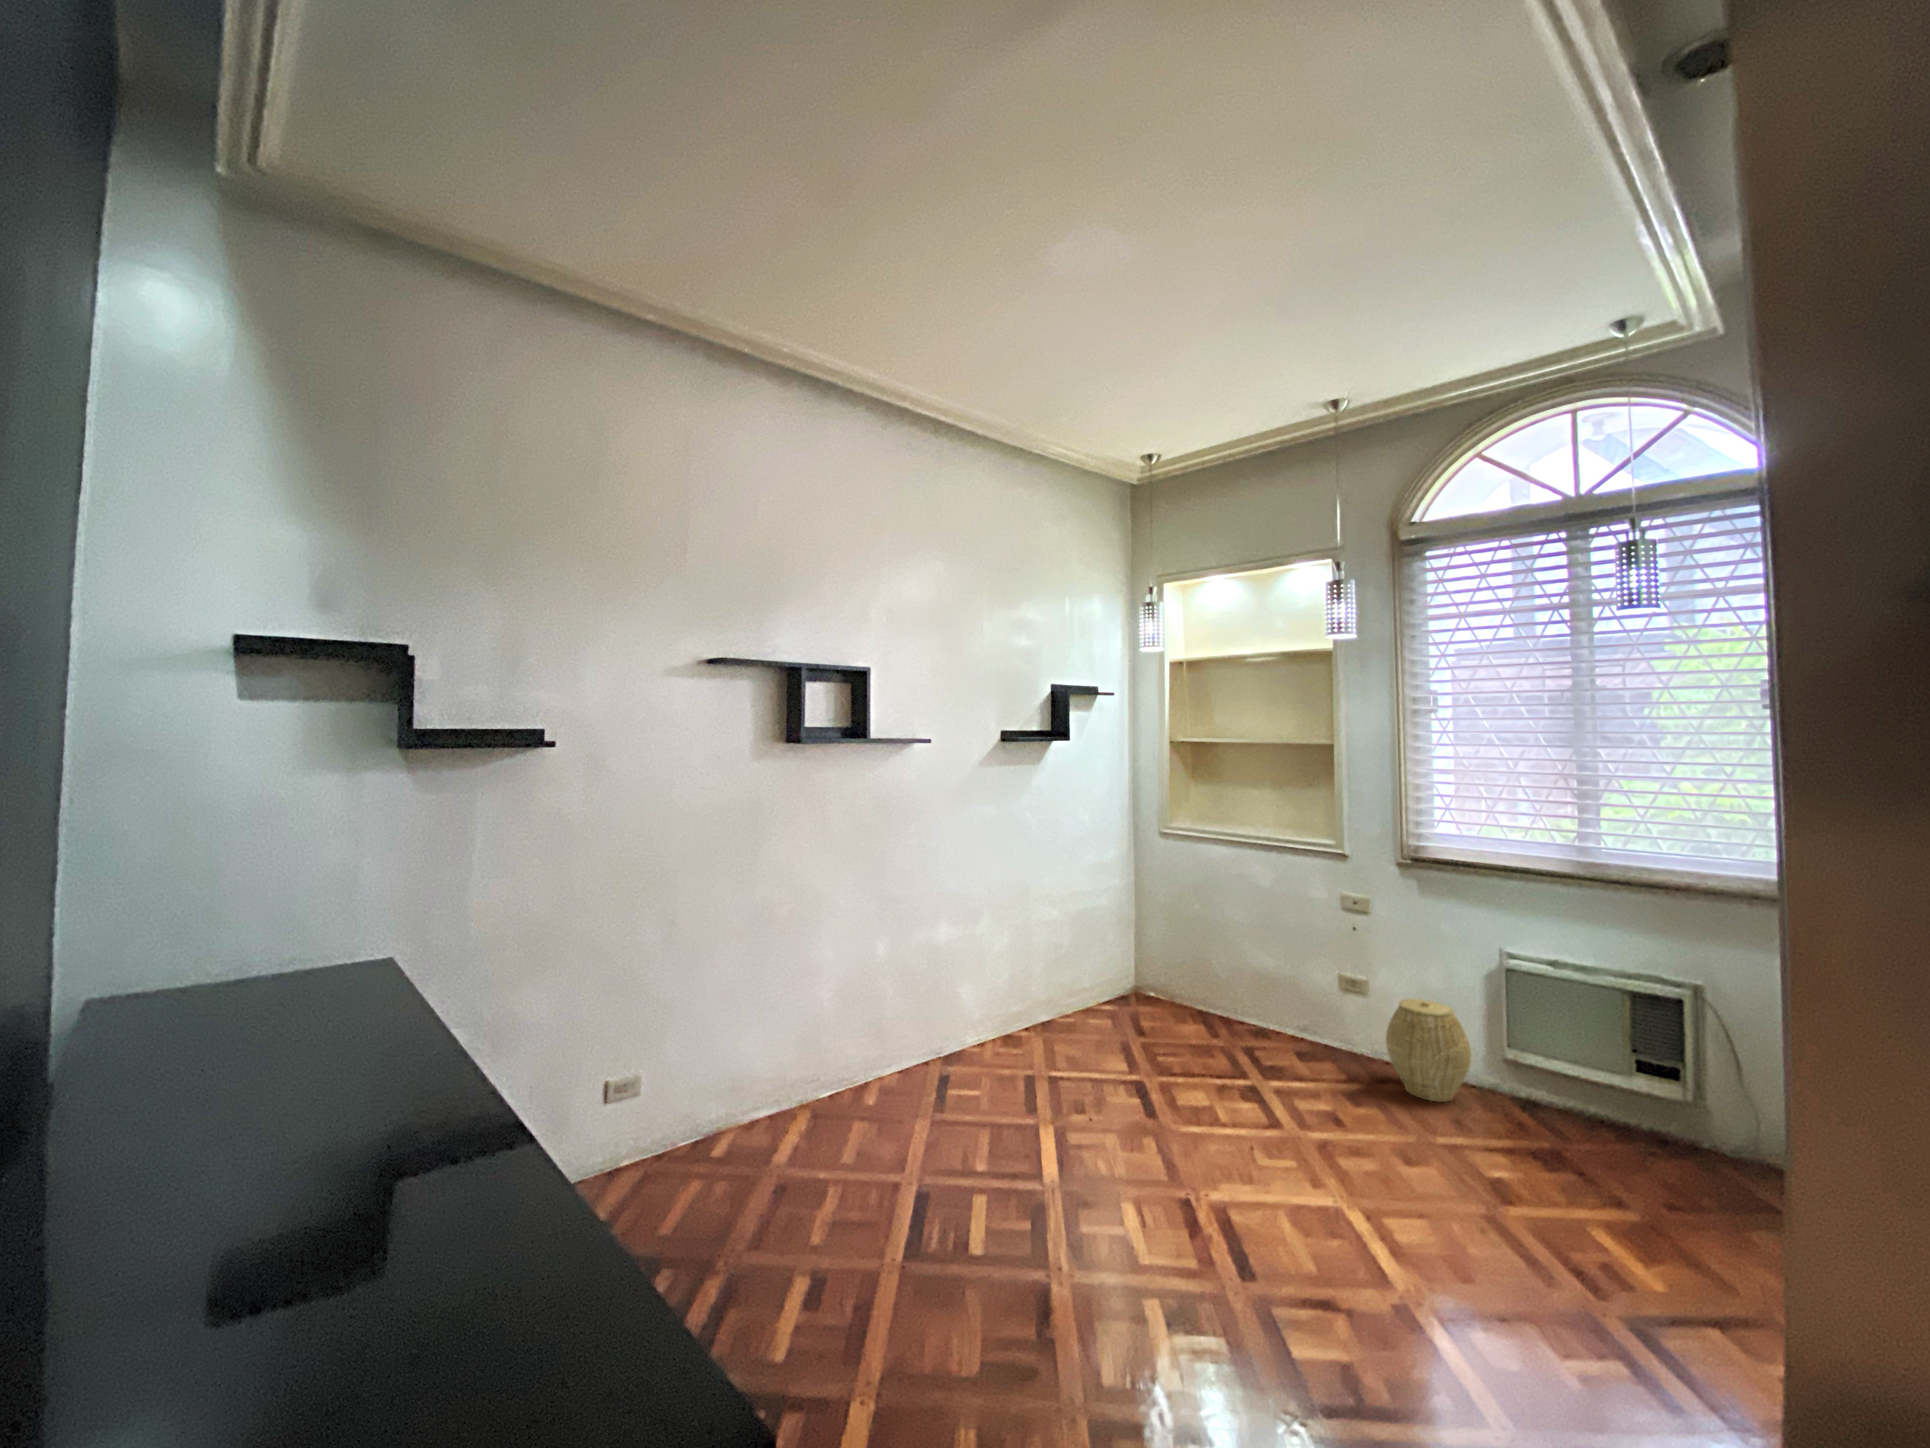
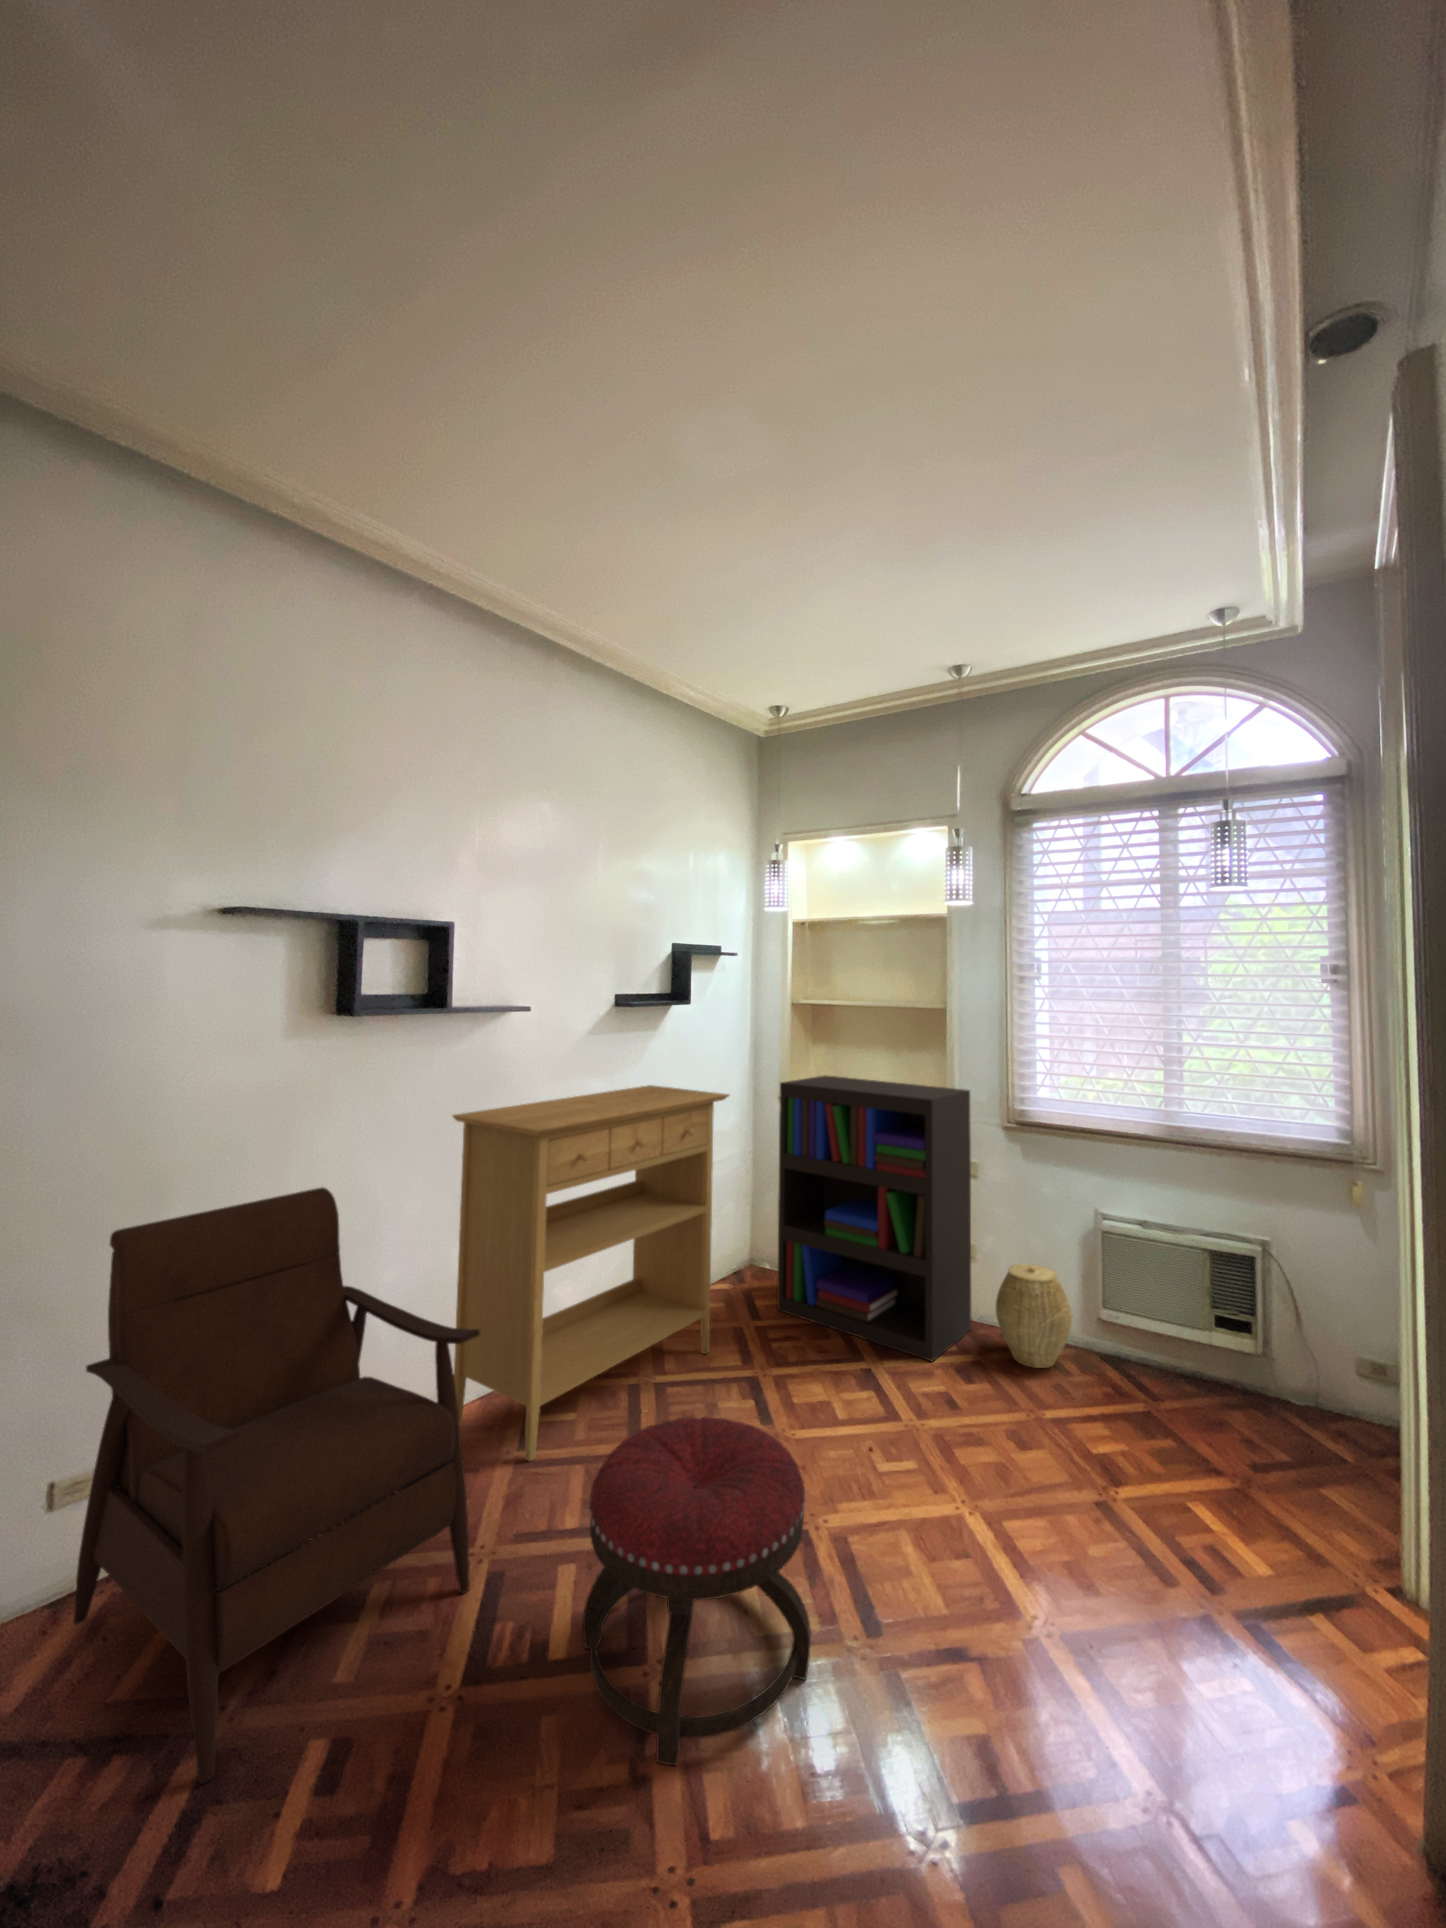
bookshelf: none [1158,812,1362,1085] -> present [777,1075,971,1361]
console table: none [871,816,1110,1120] -> present [453,1085,729,1461]
armchair: none [633,883,906,1284] -> present [73,1187,480,1784]
ottoman: none [996,1081,1191,1336] -> present [583,1417,811,1766]

